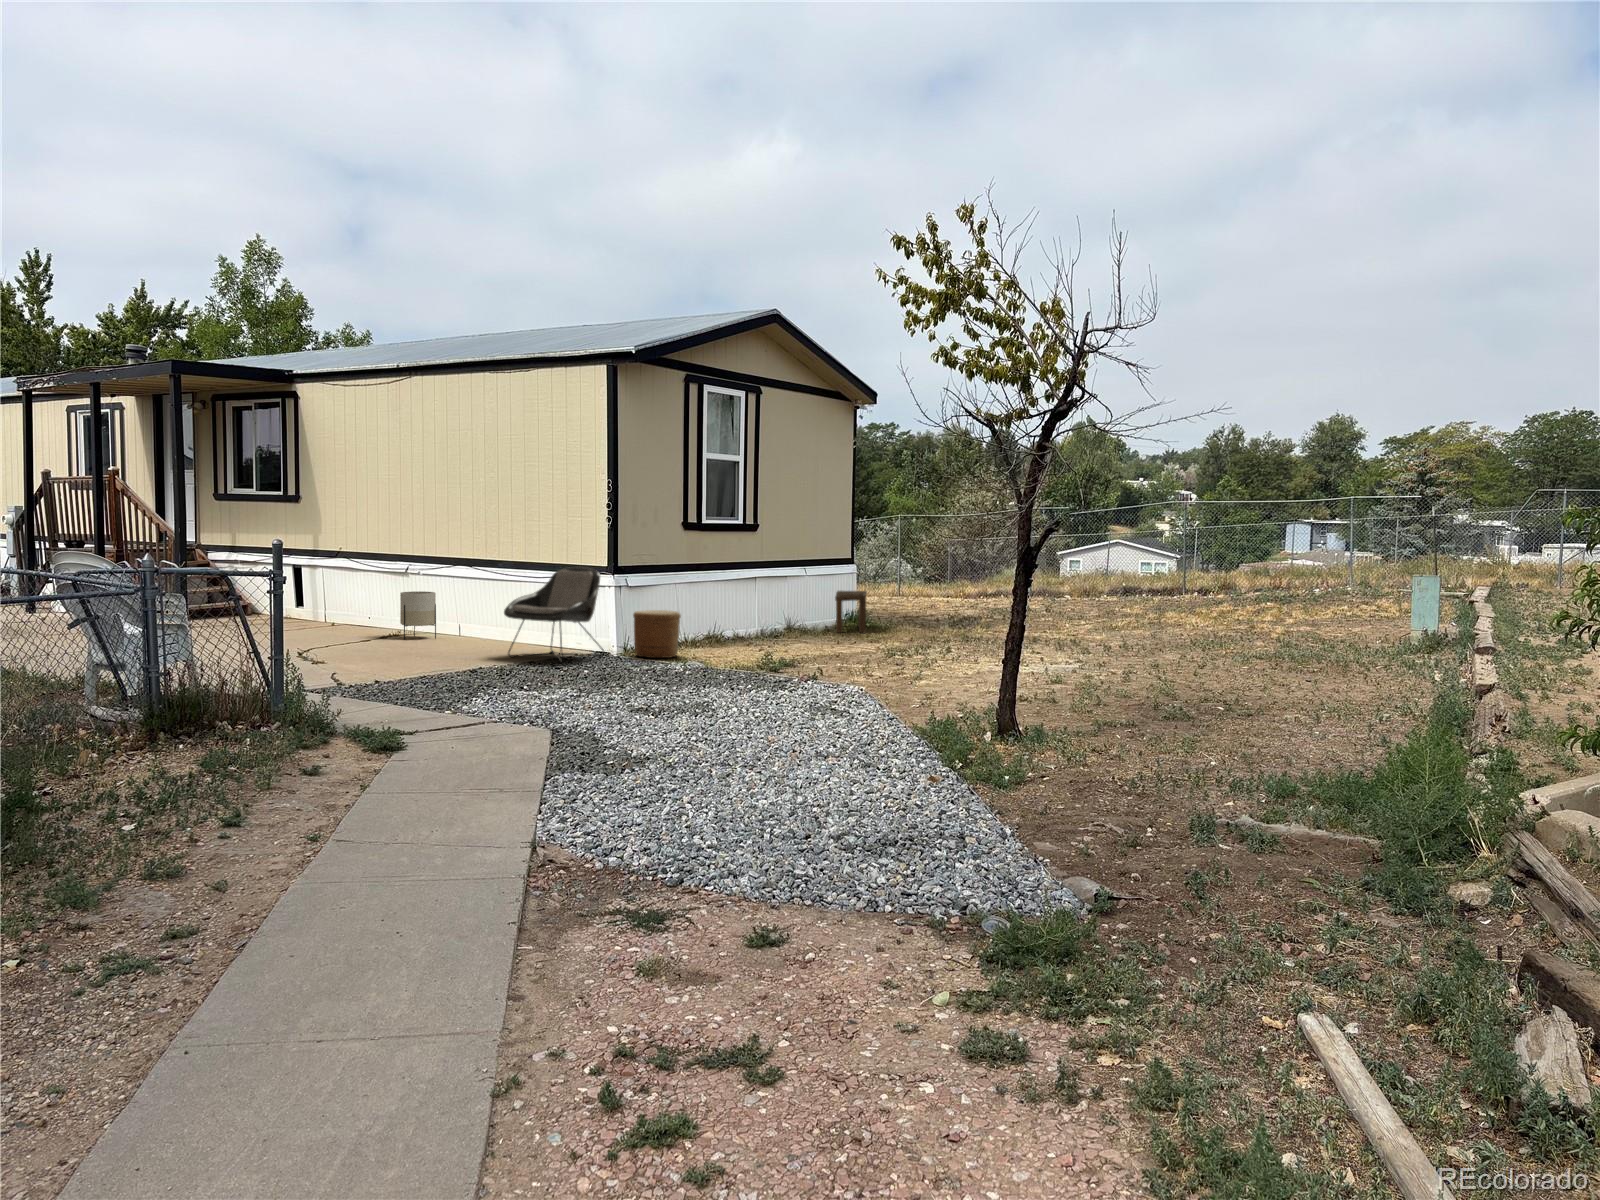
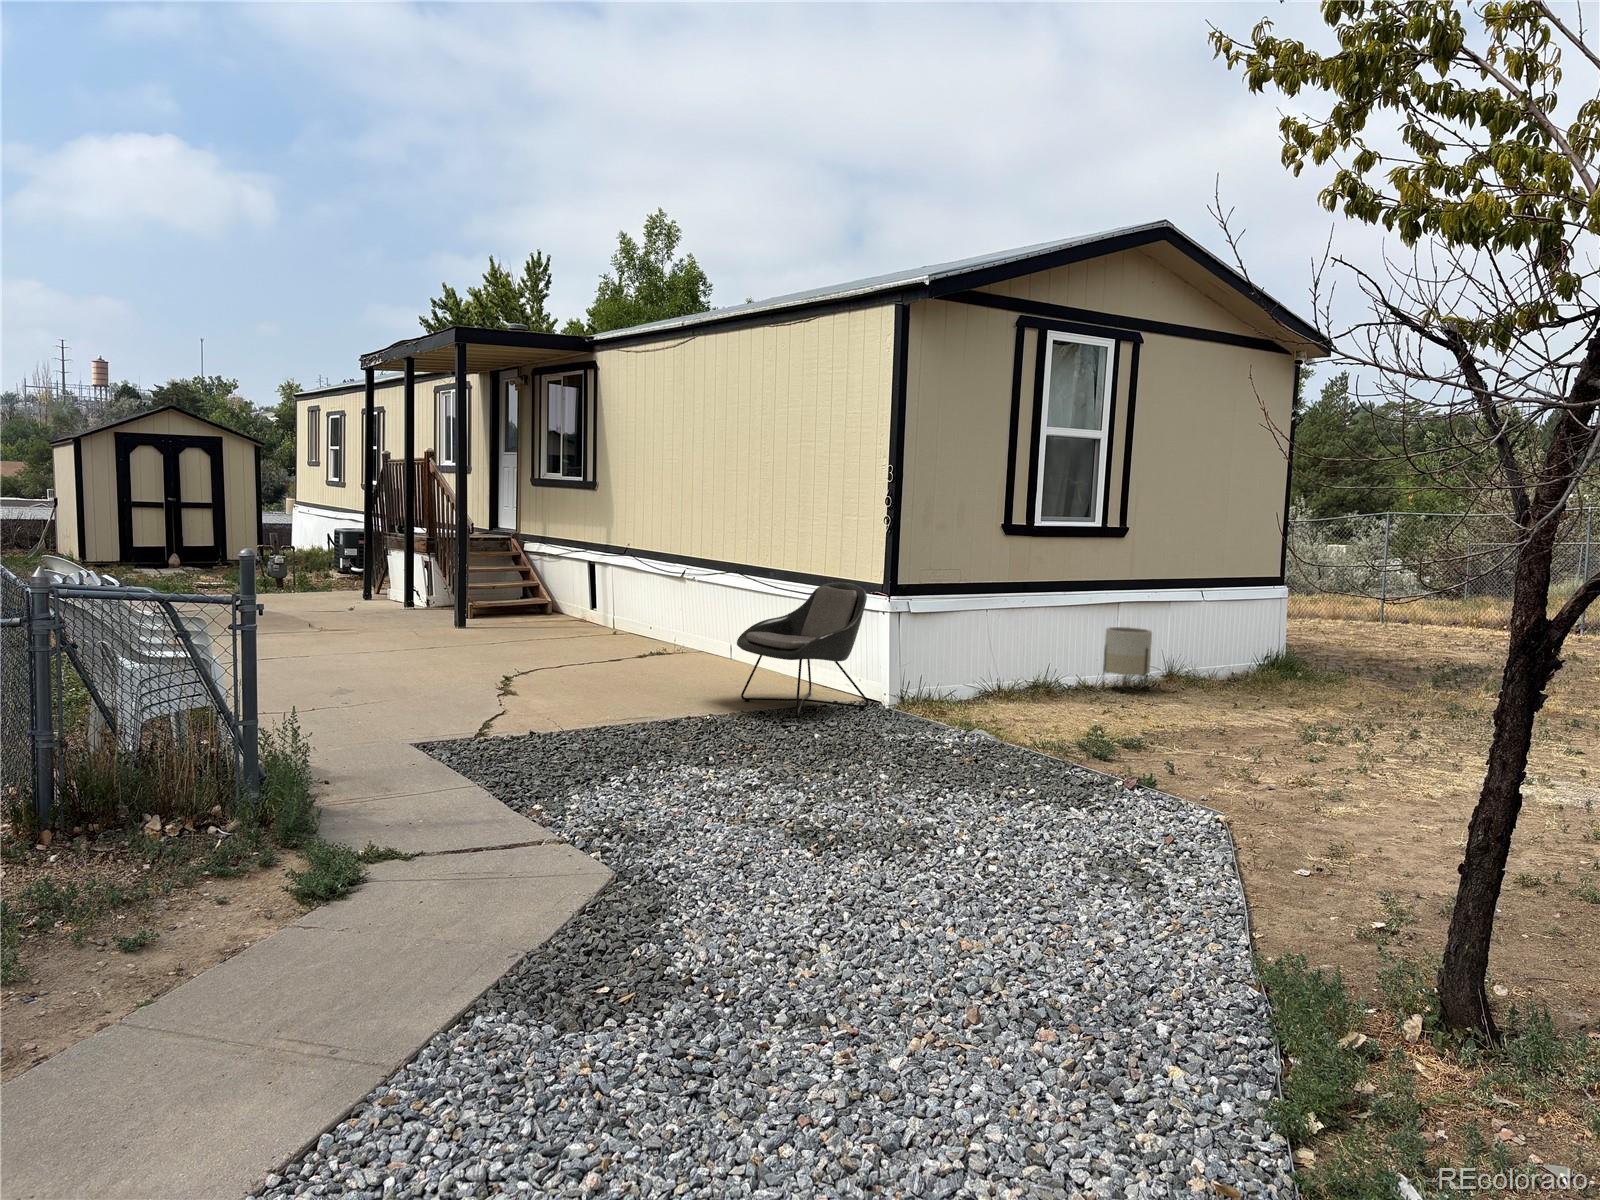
planter: present [400,591,436,640] -> present [1102,627,1152,688]
bench: present [835,591,867,633] -> none [1246,621,1303,687]
woven basket: present [633,610,681,658] -> none [911,647,978,718]

